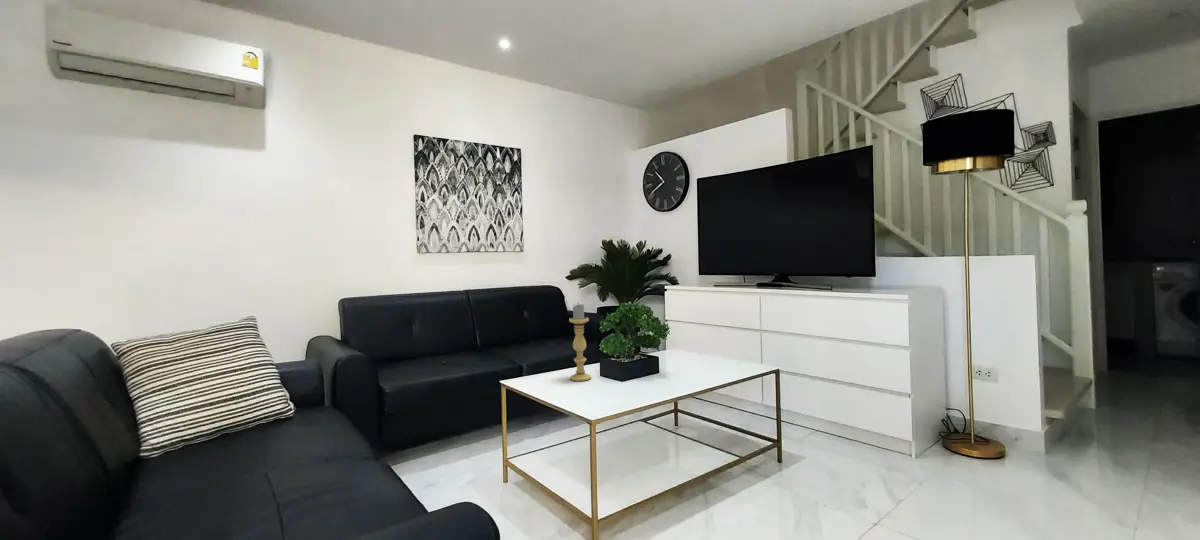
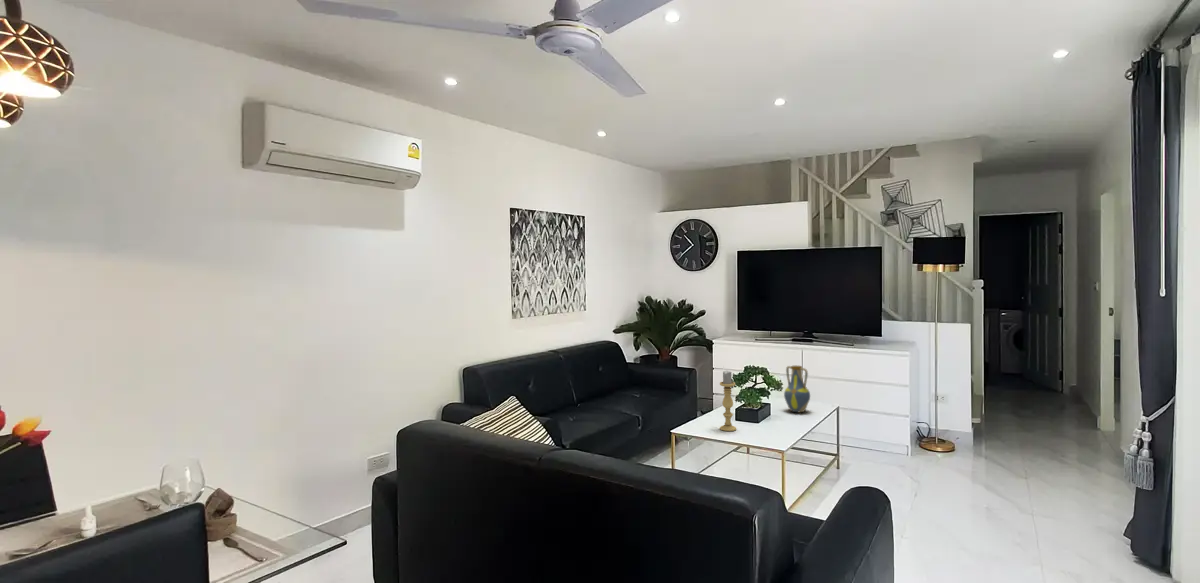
vase: none [688,303,721,364] -> present [784,366,810,412]

